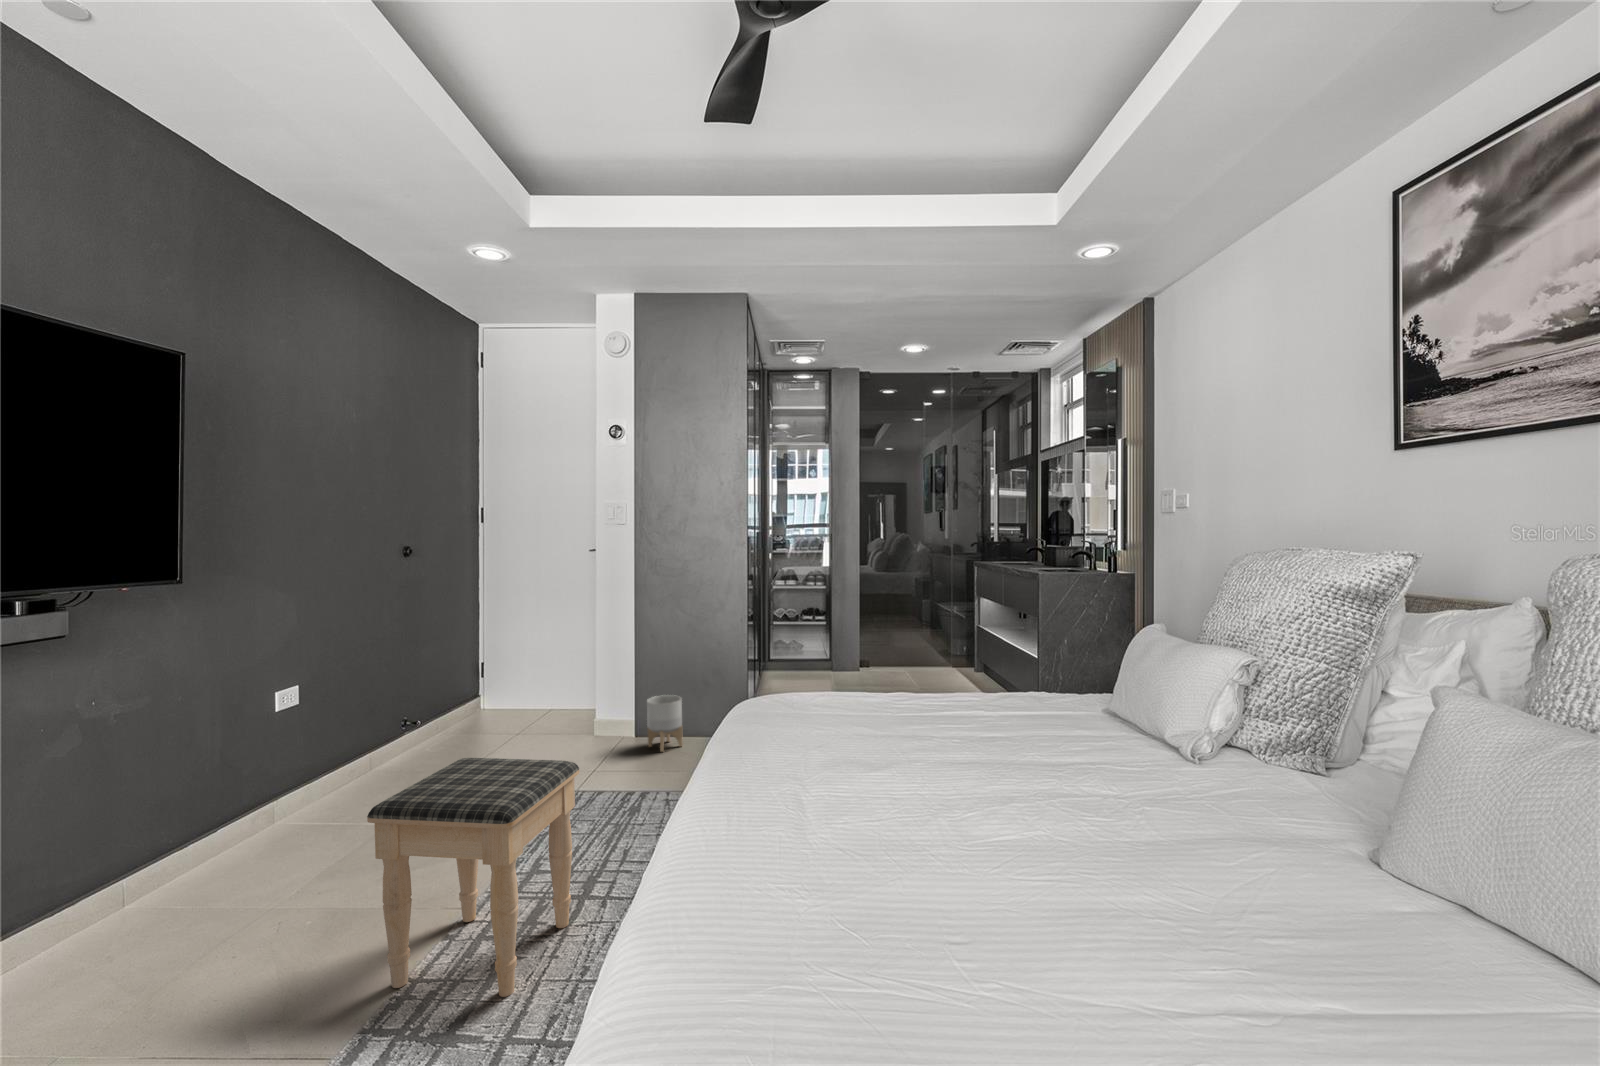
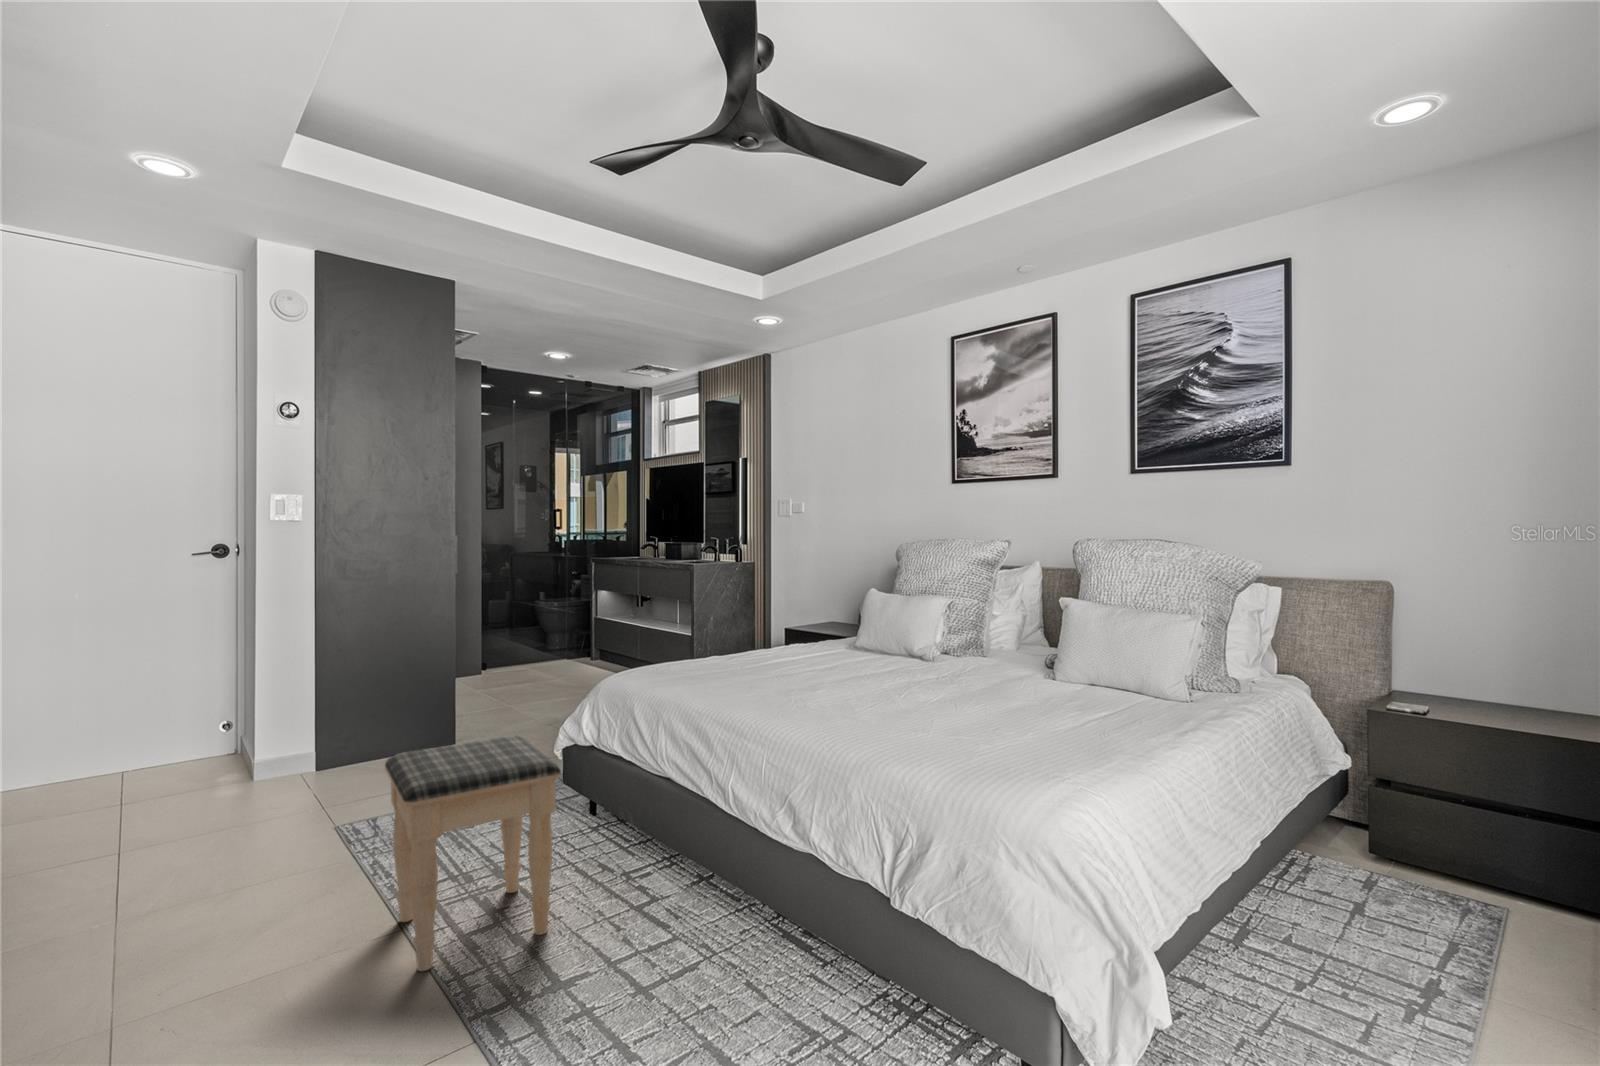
planter: present [647,695,683,752] -> none [340,712,385,775]

